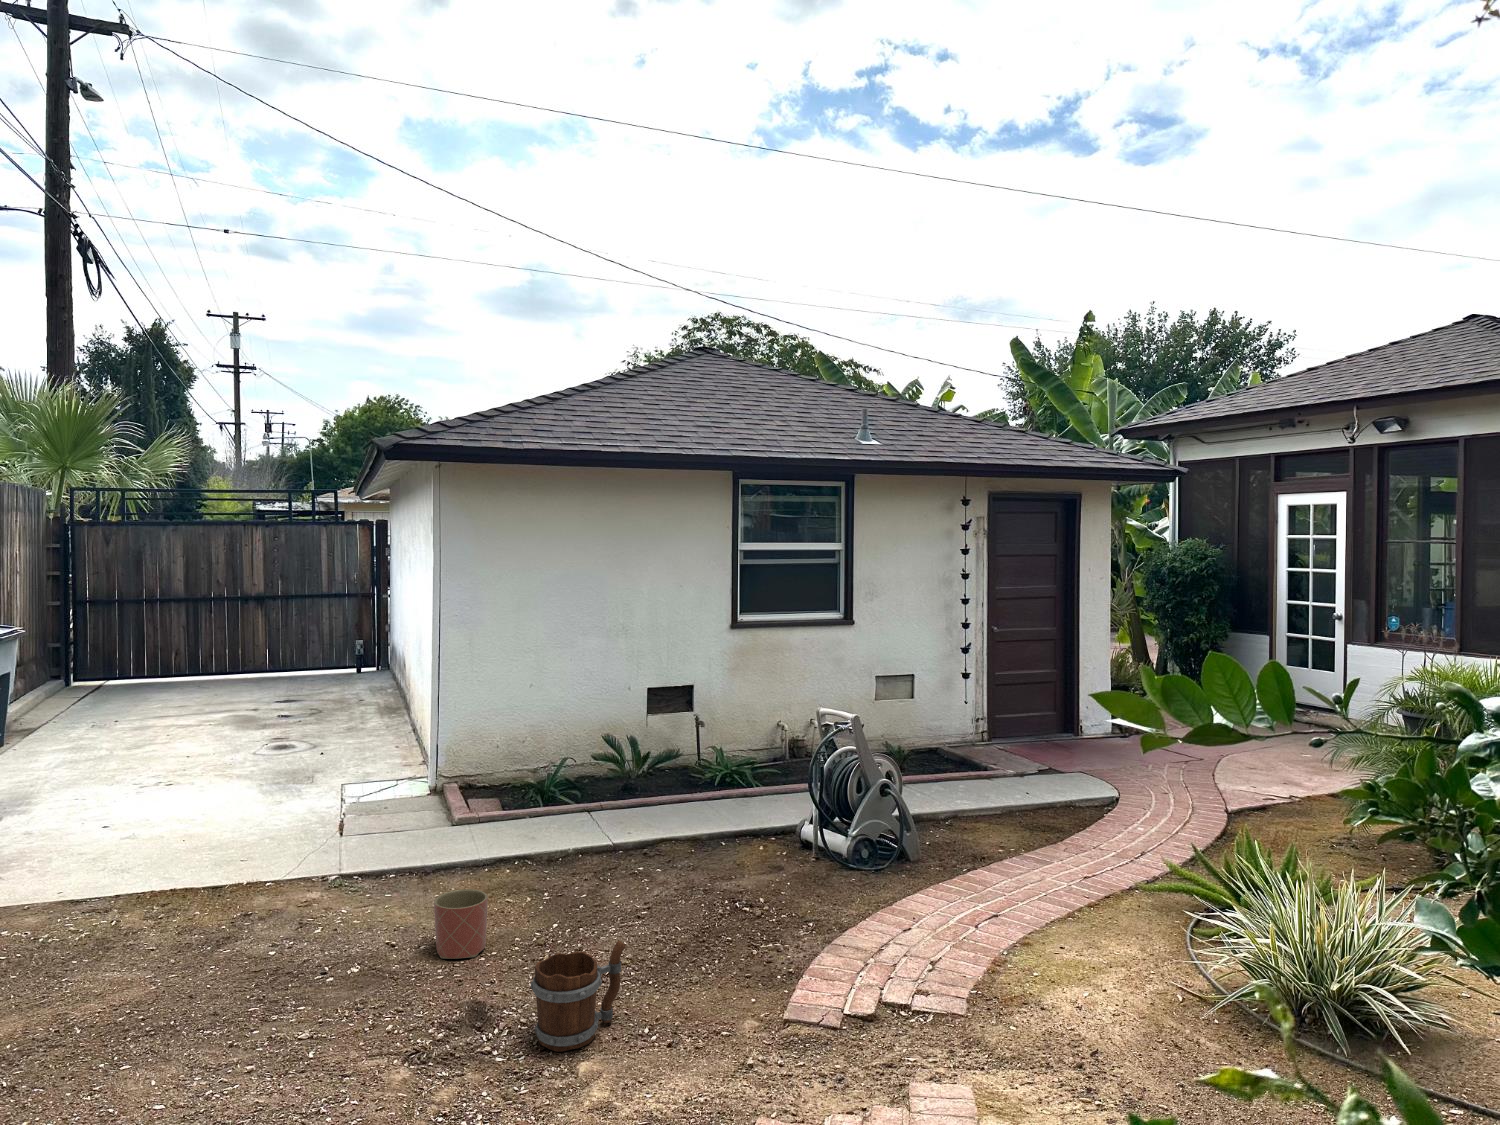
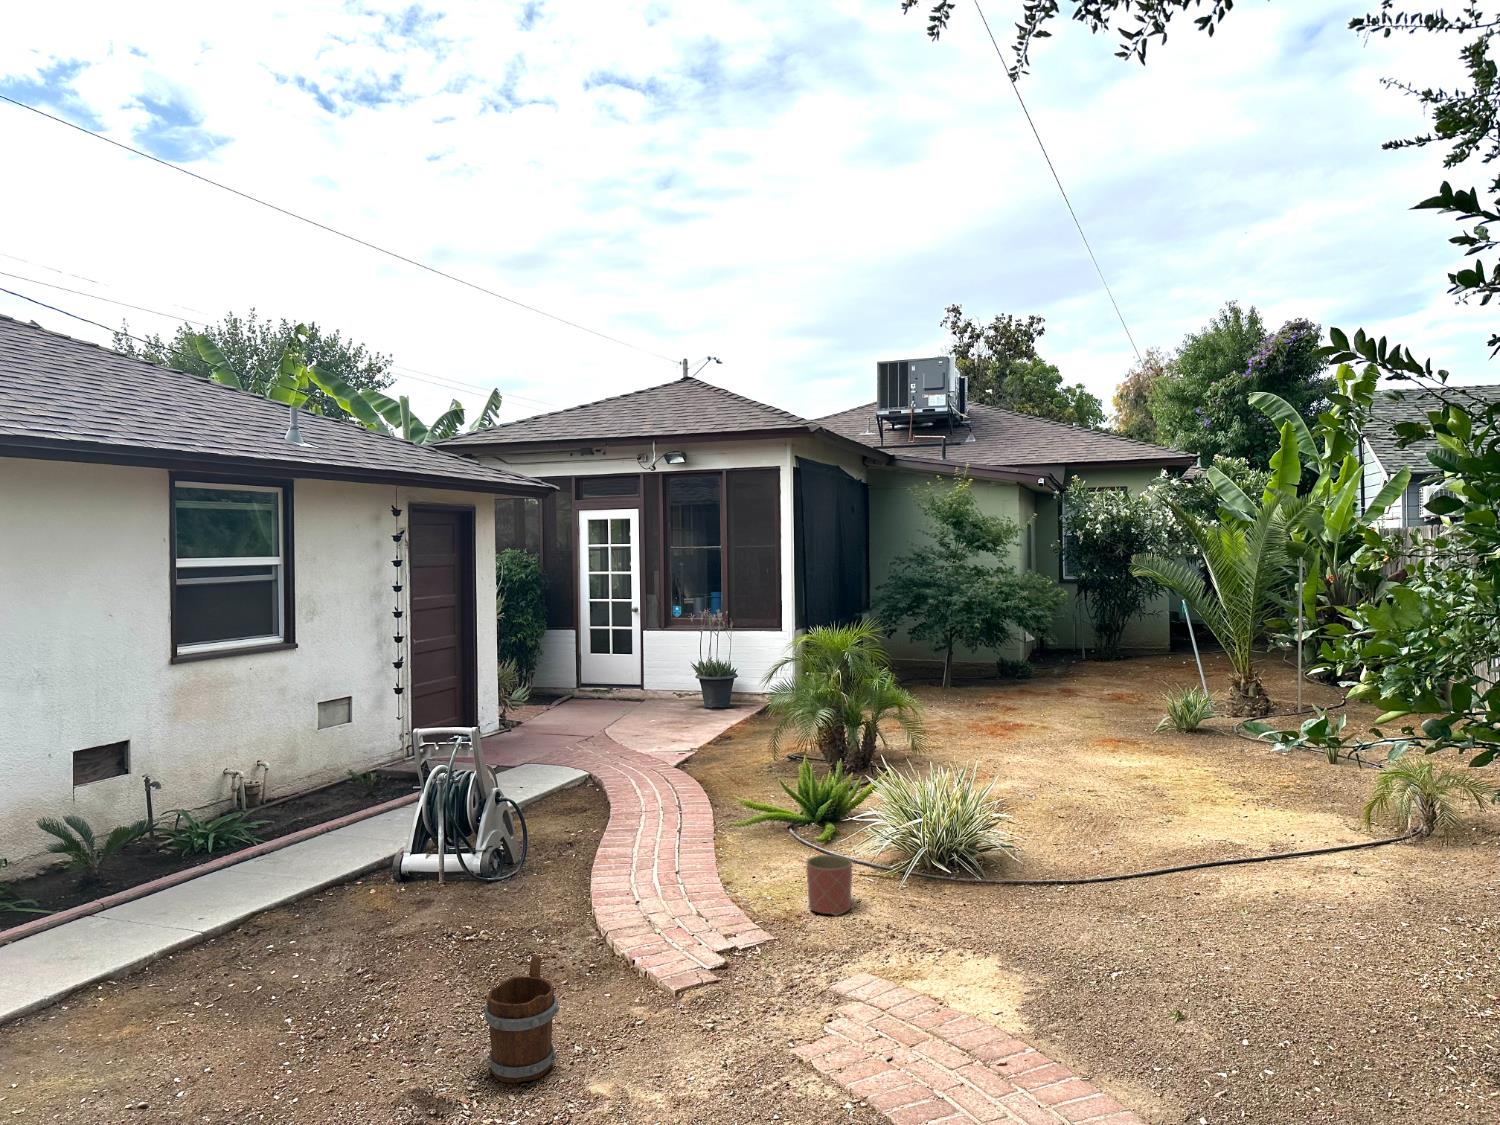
planter: present [434,889,488,959] -> present [806,855,852,916]

